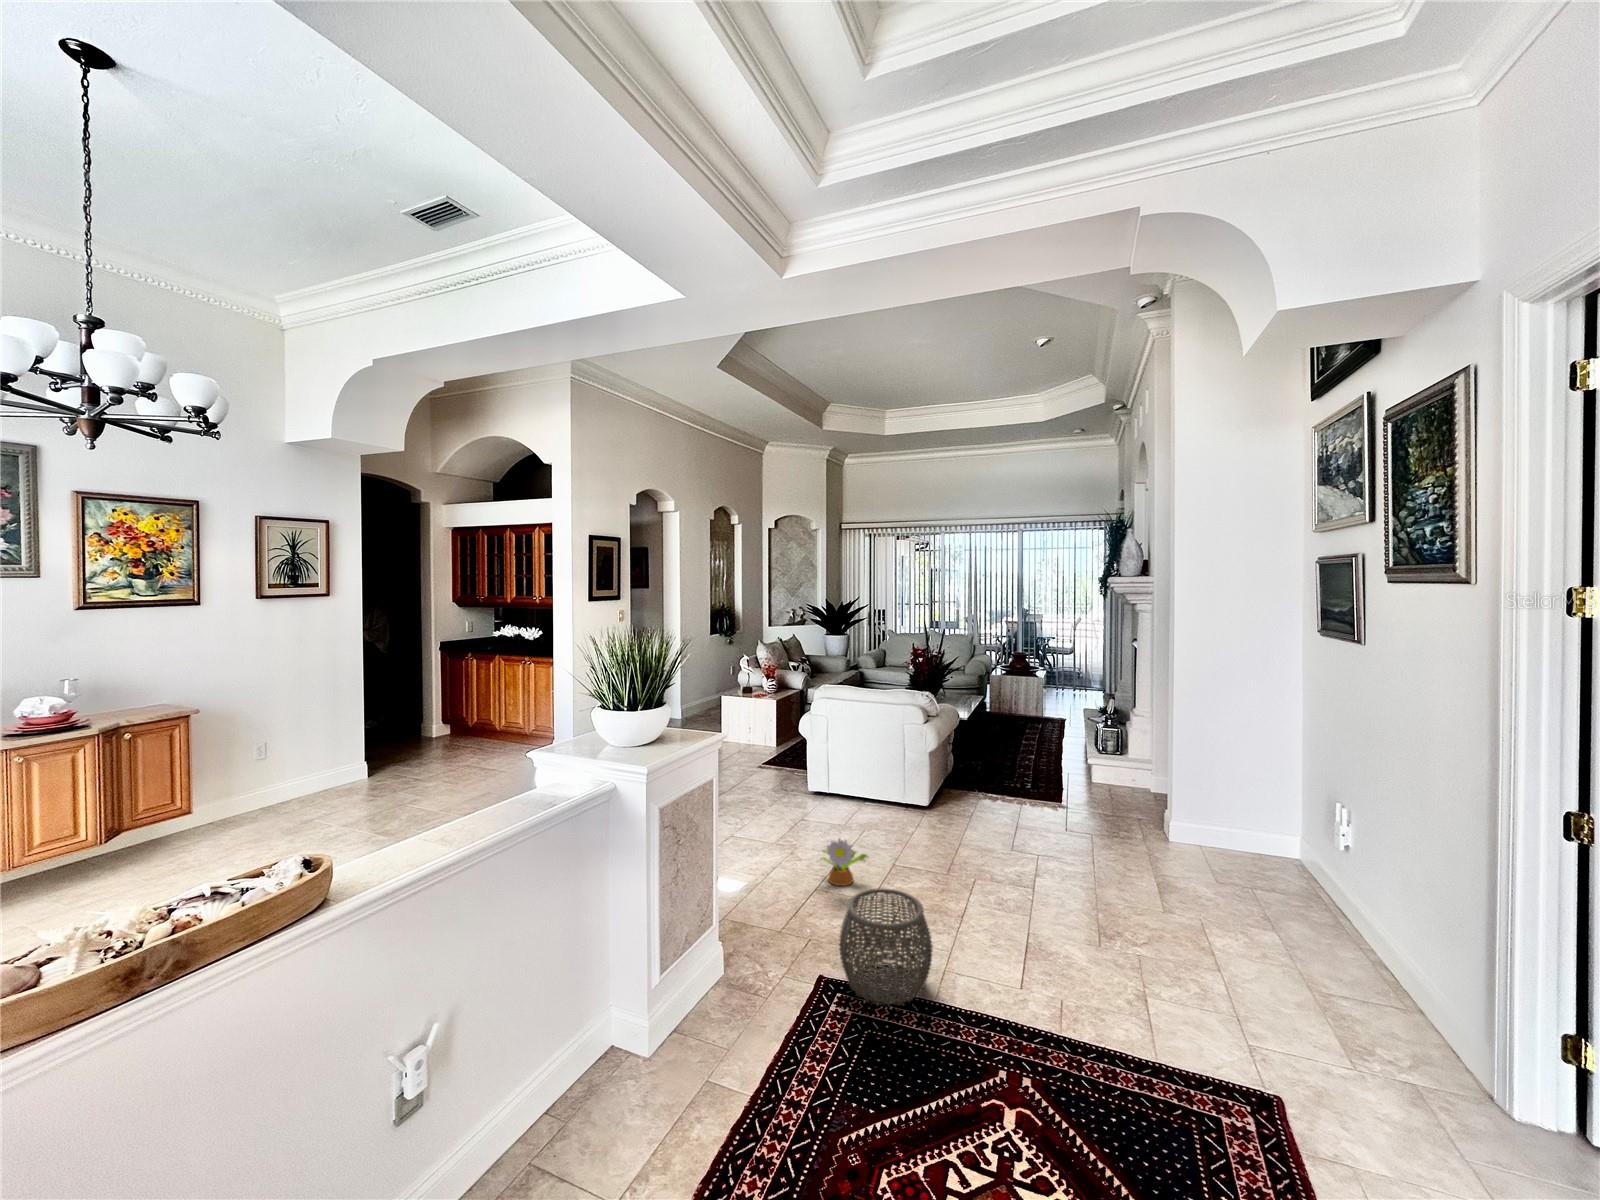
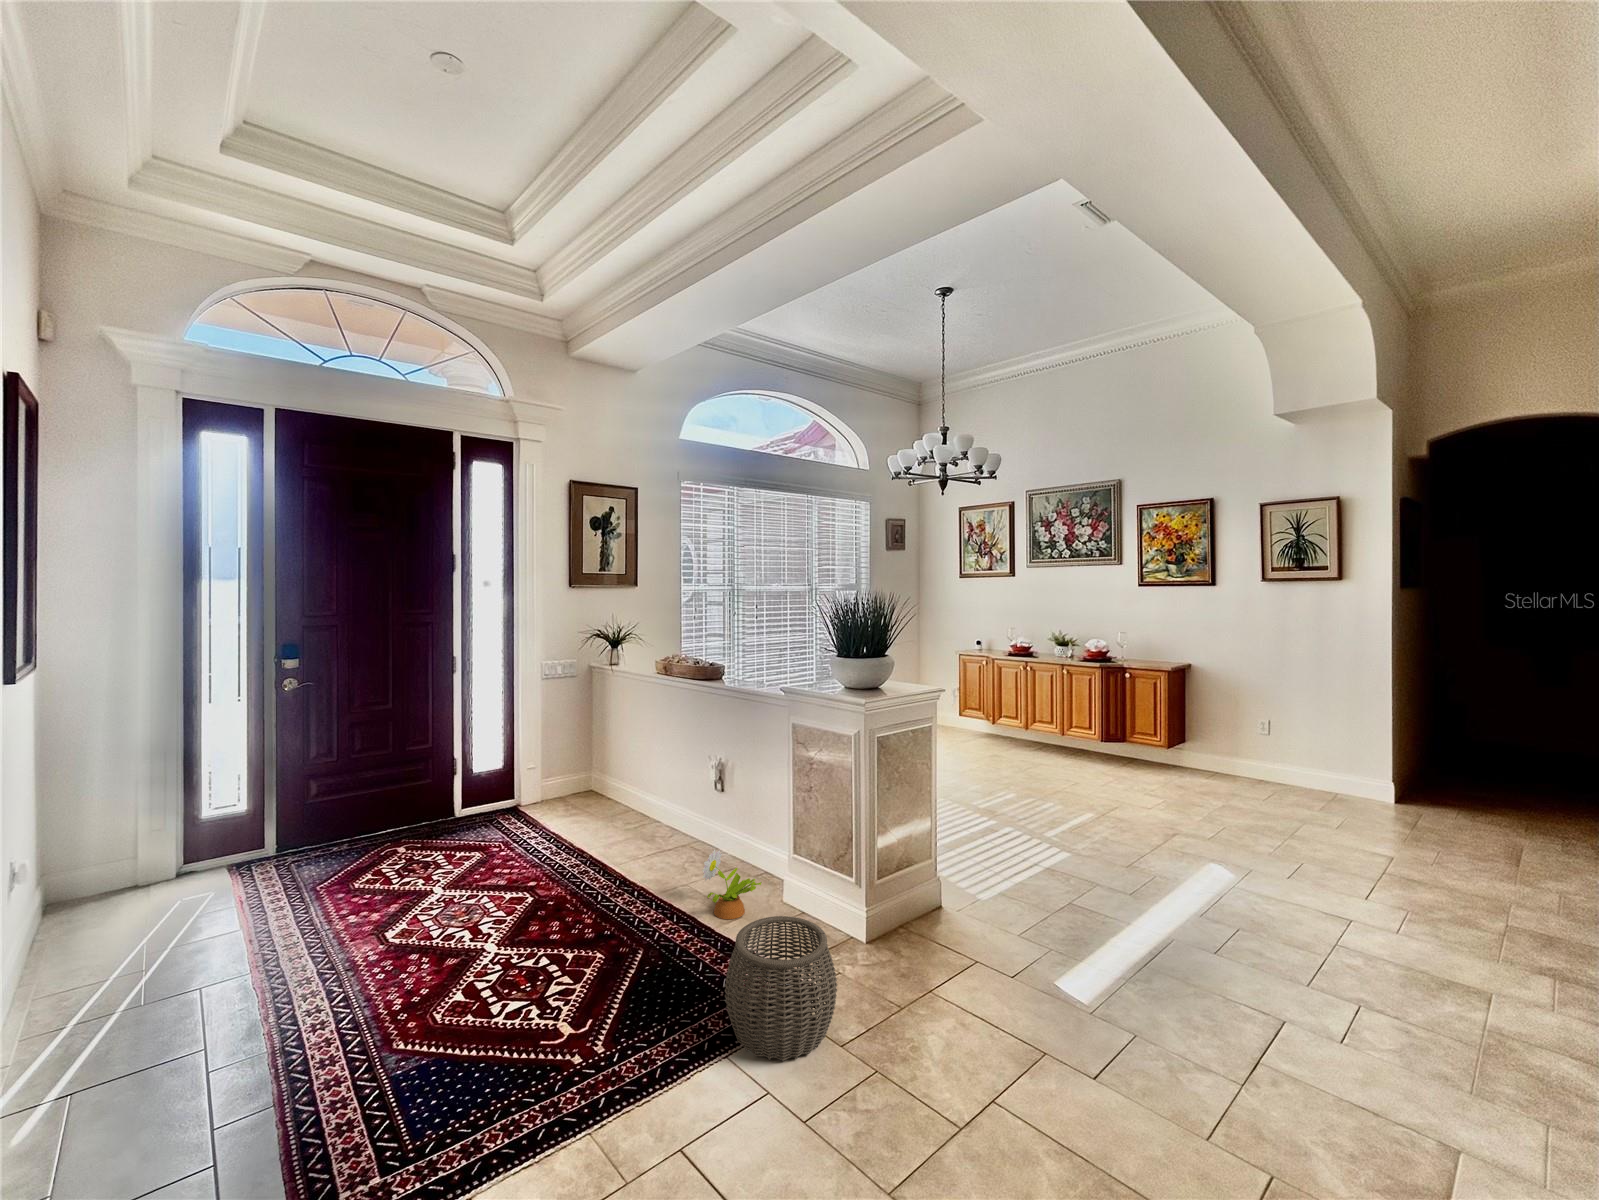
decorative plant: present [821,838,868,886] -> present [703,850,762,919]

